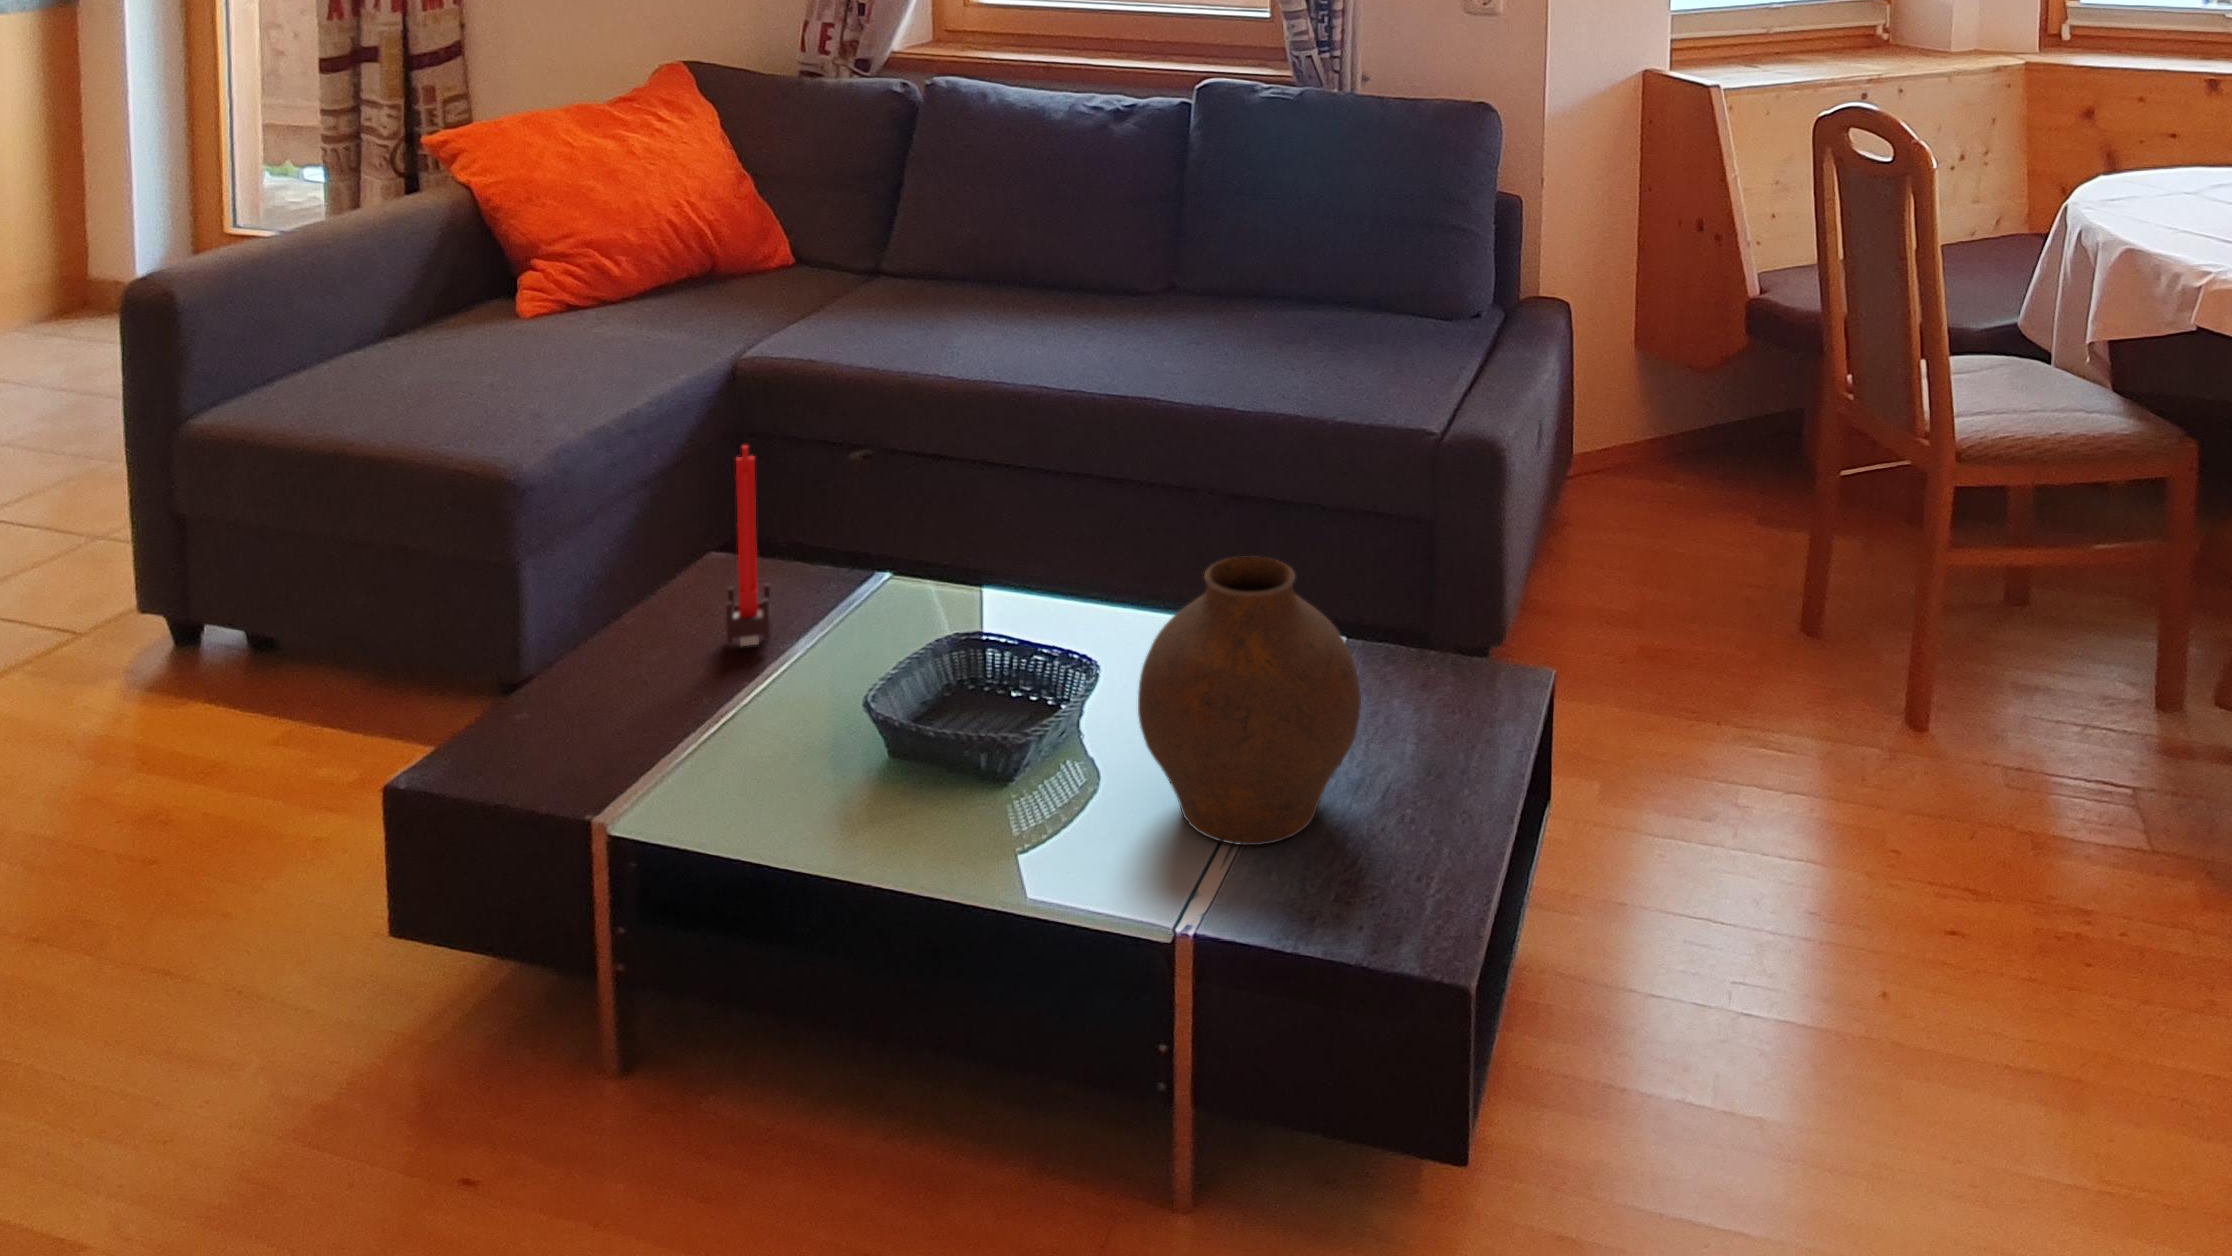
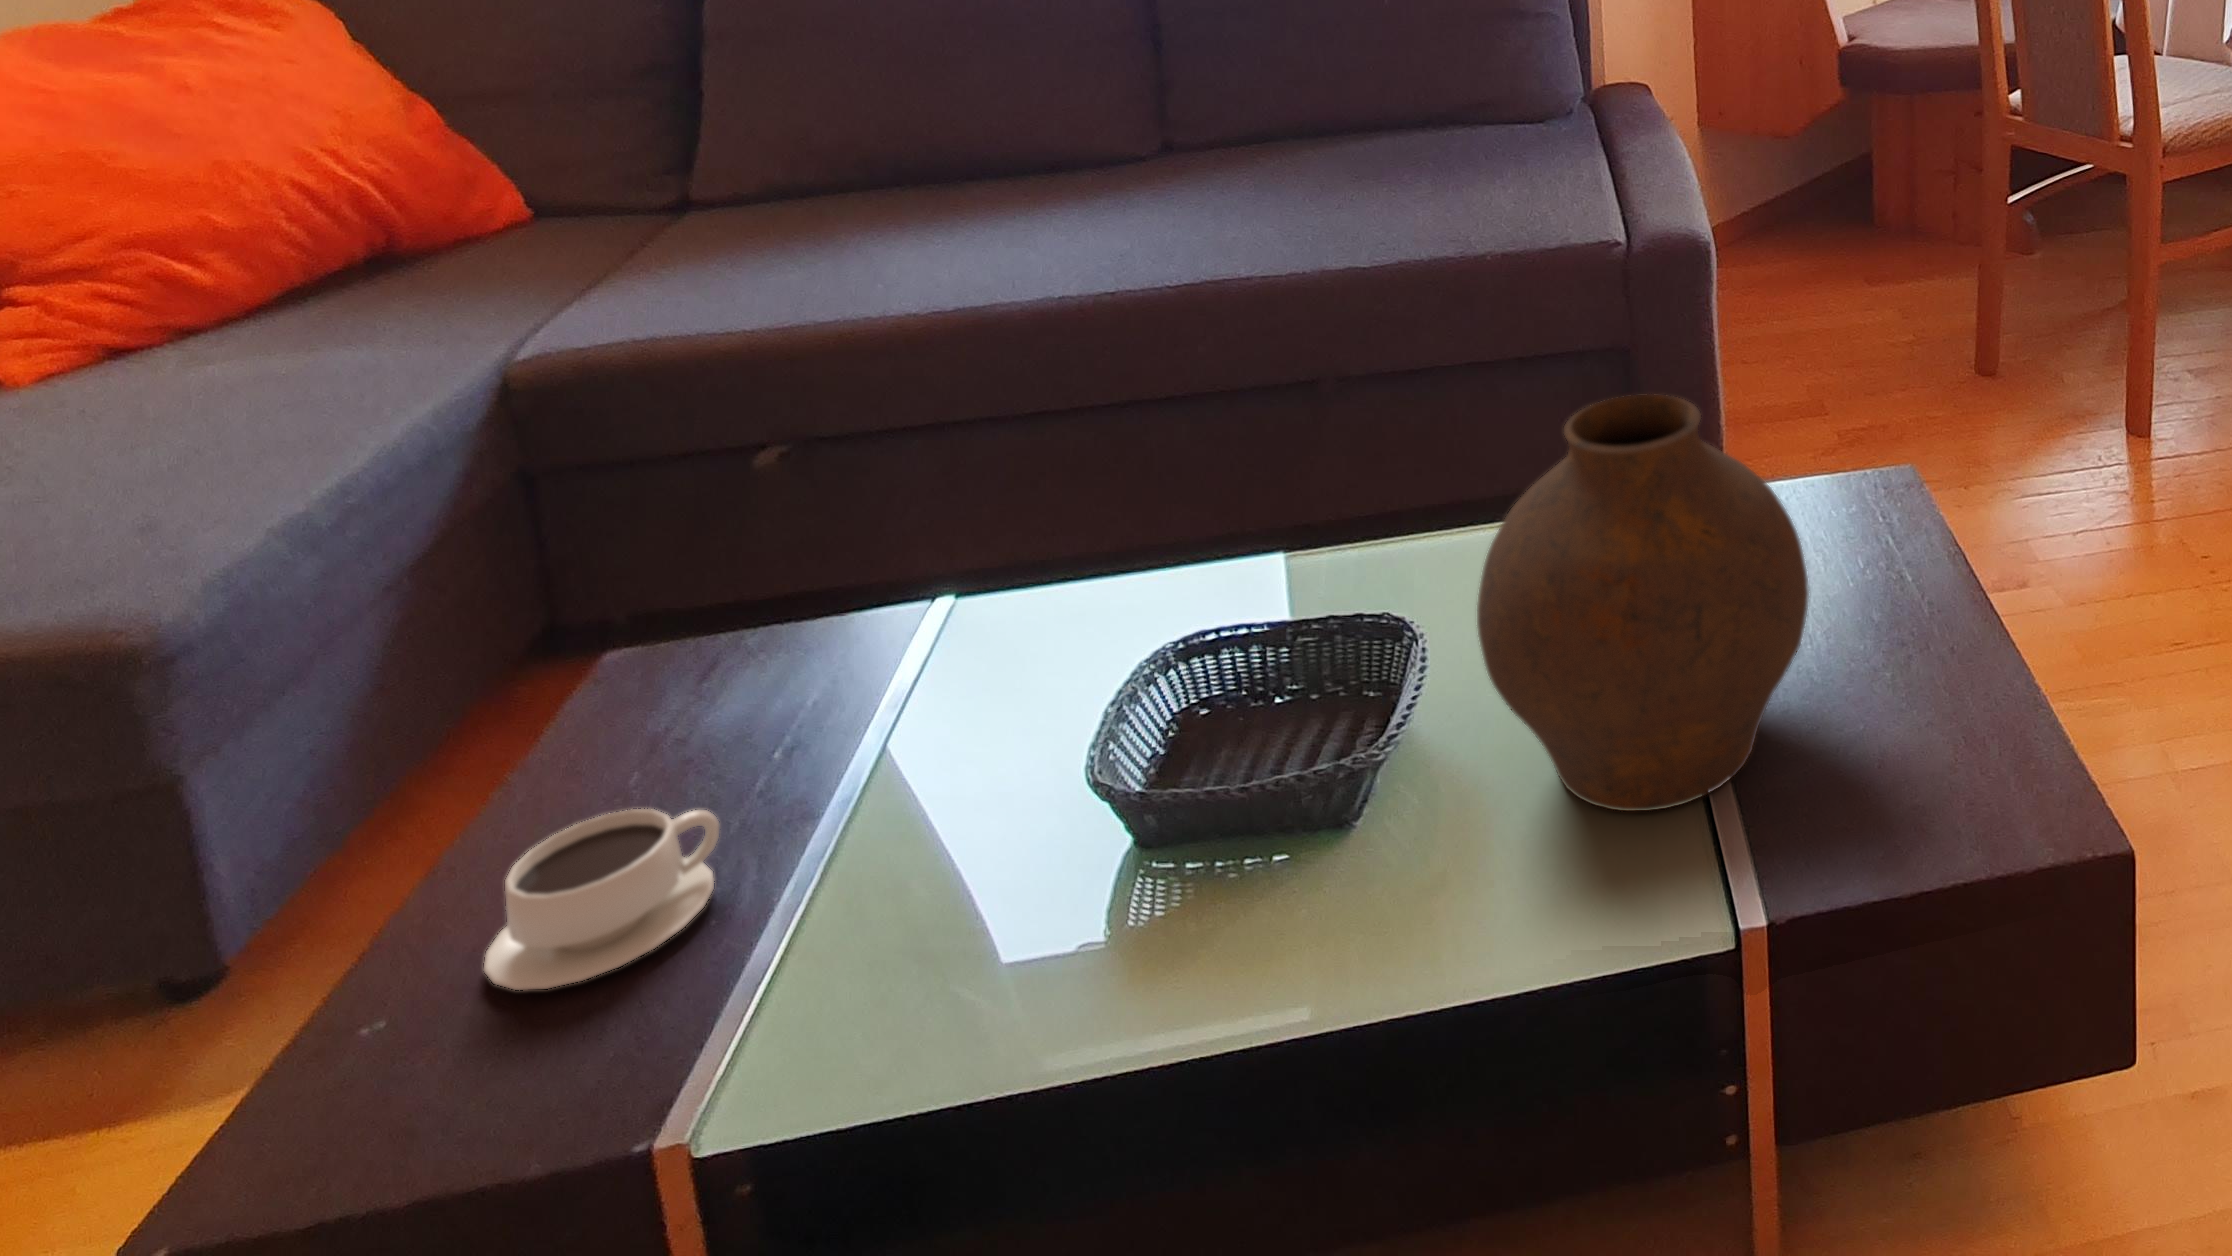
candle: present [726,446,771,646] -> none [593,456,712,800]
teacup: none [642,647,756,732] -> present [484,809,719,990]

